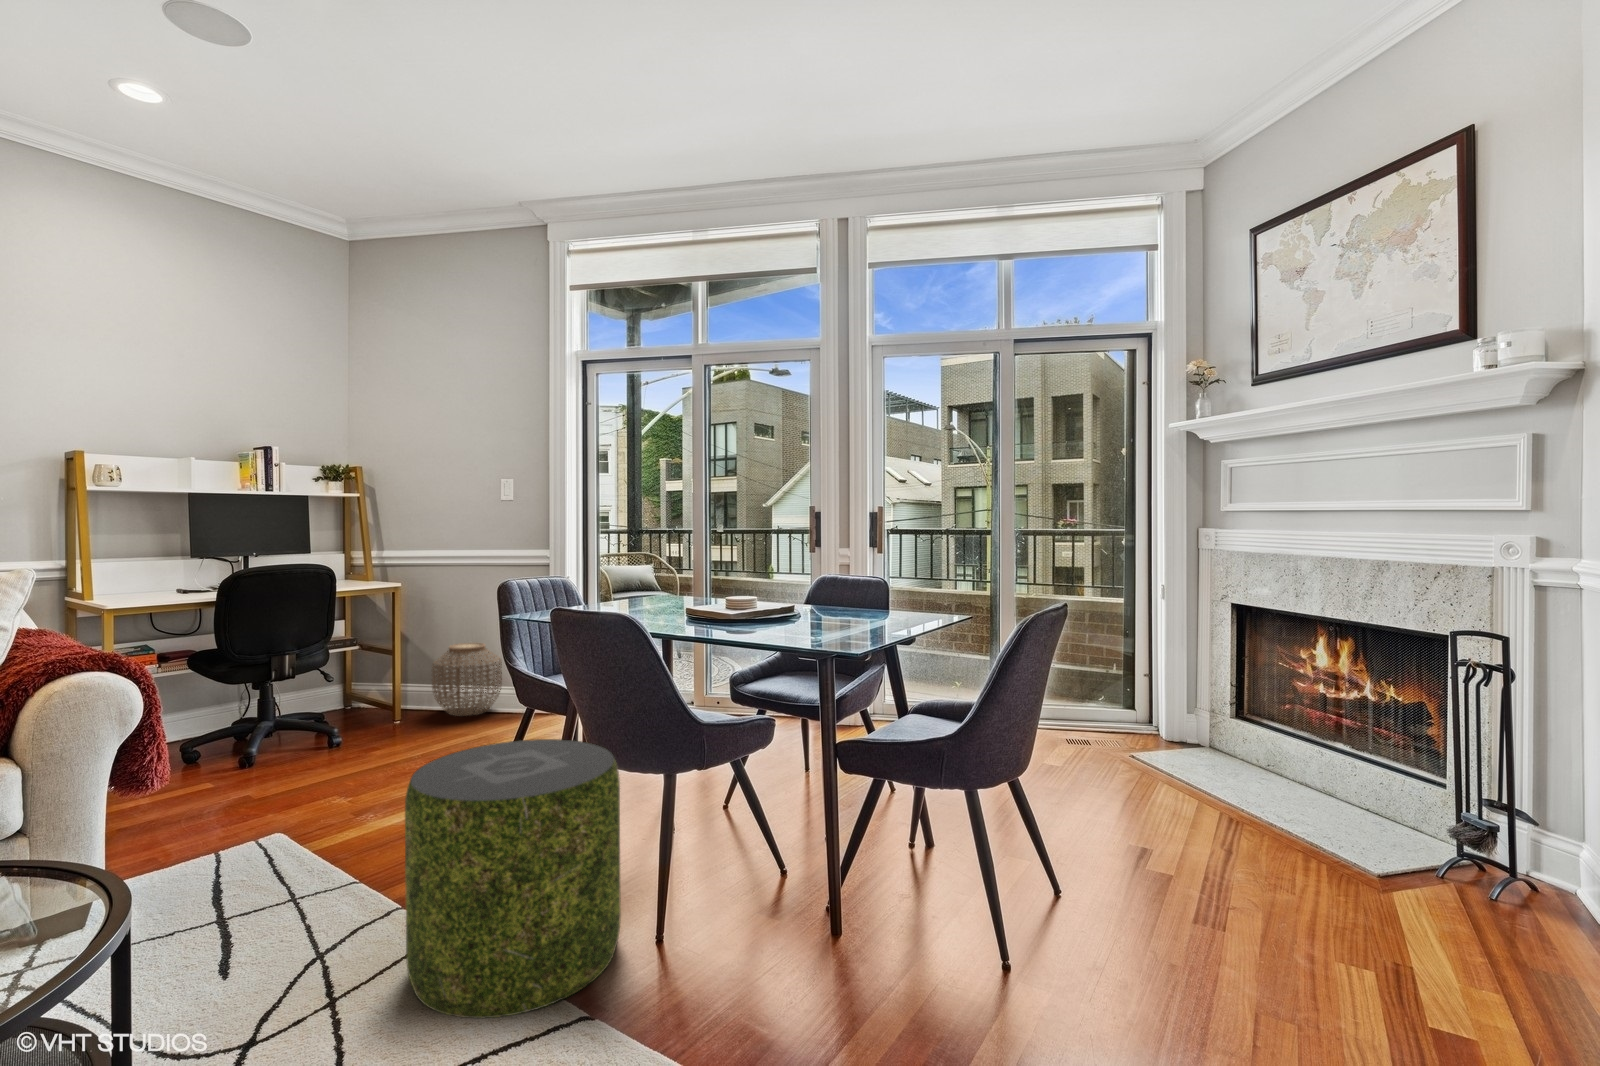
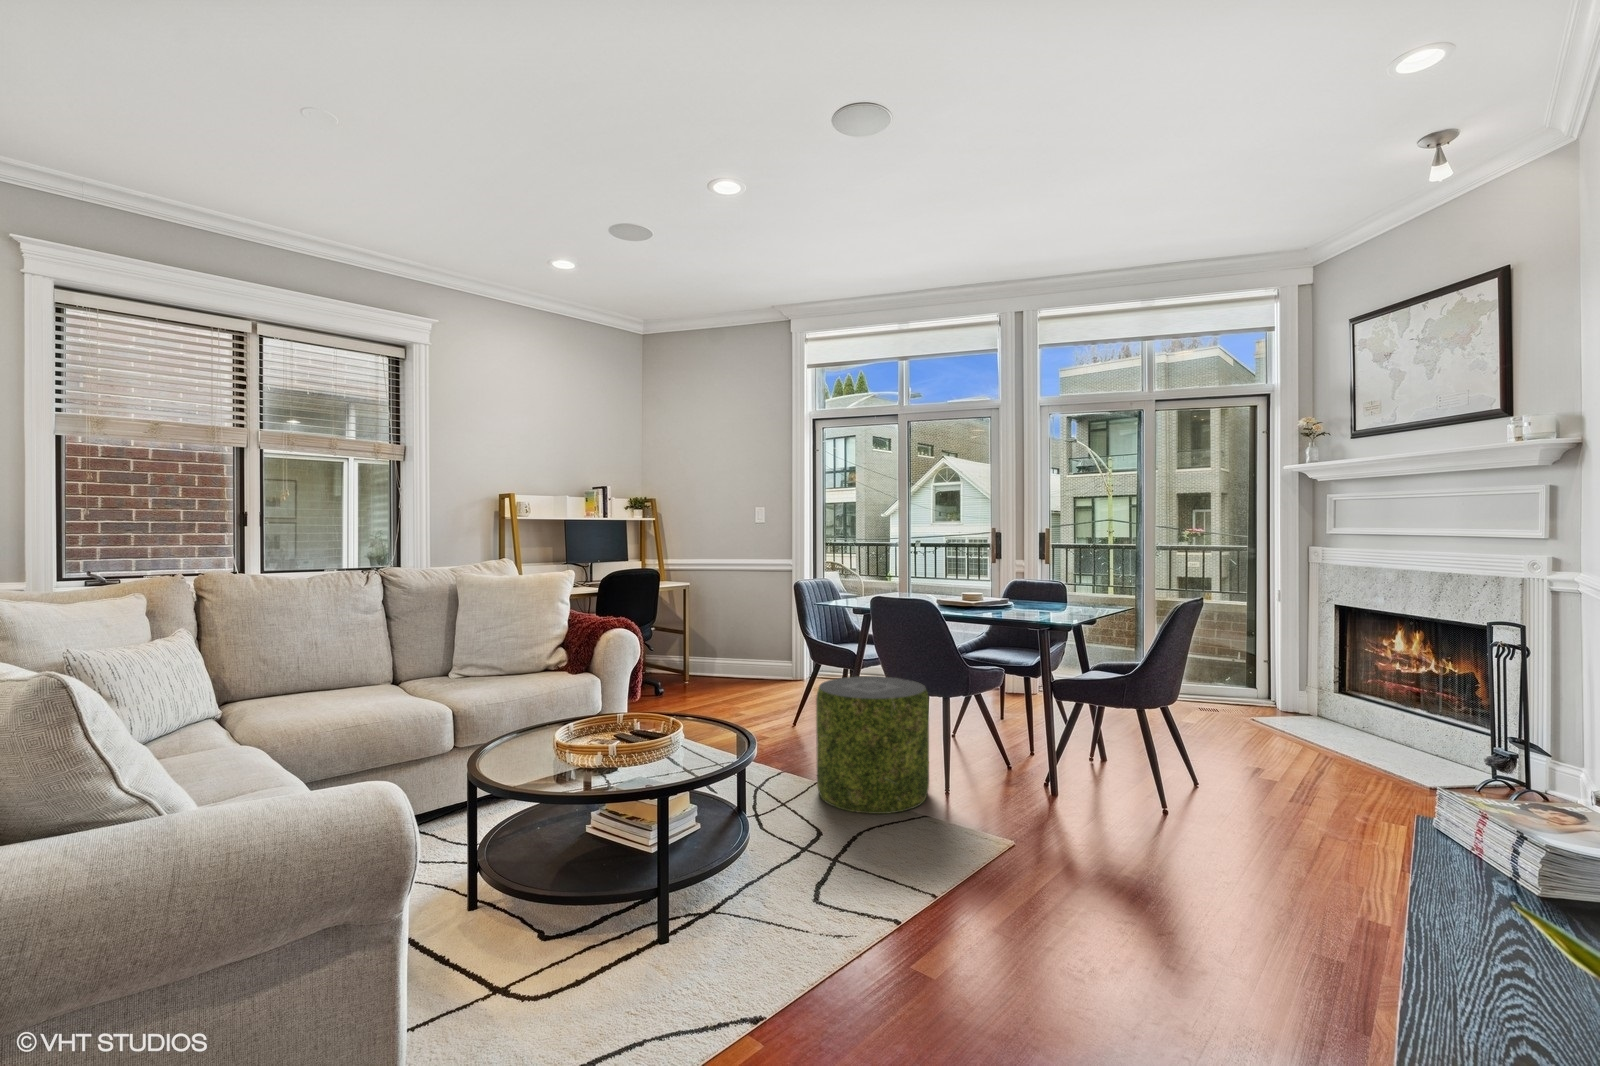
woven basket: present [432,643,502,716] -> none [711,627,758,680]

